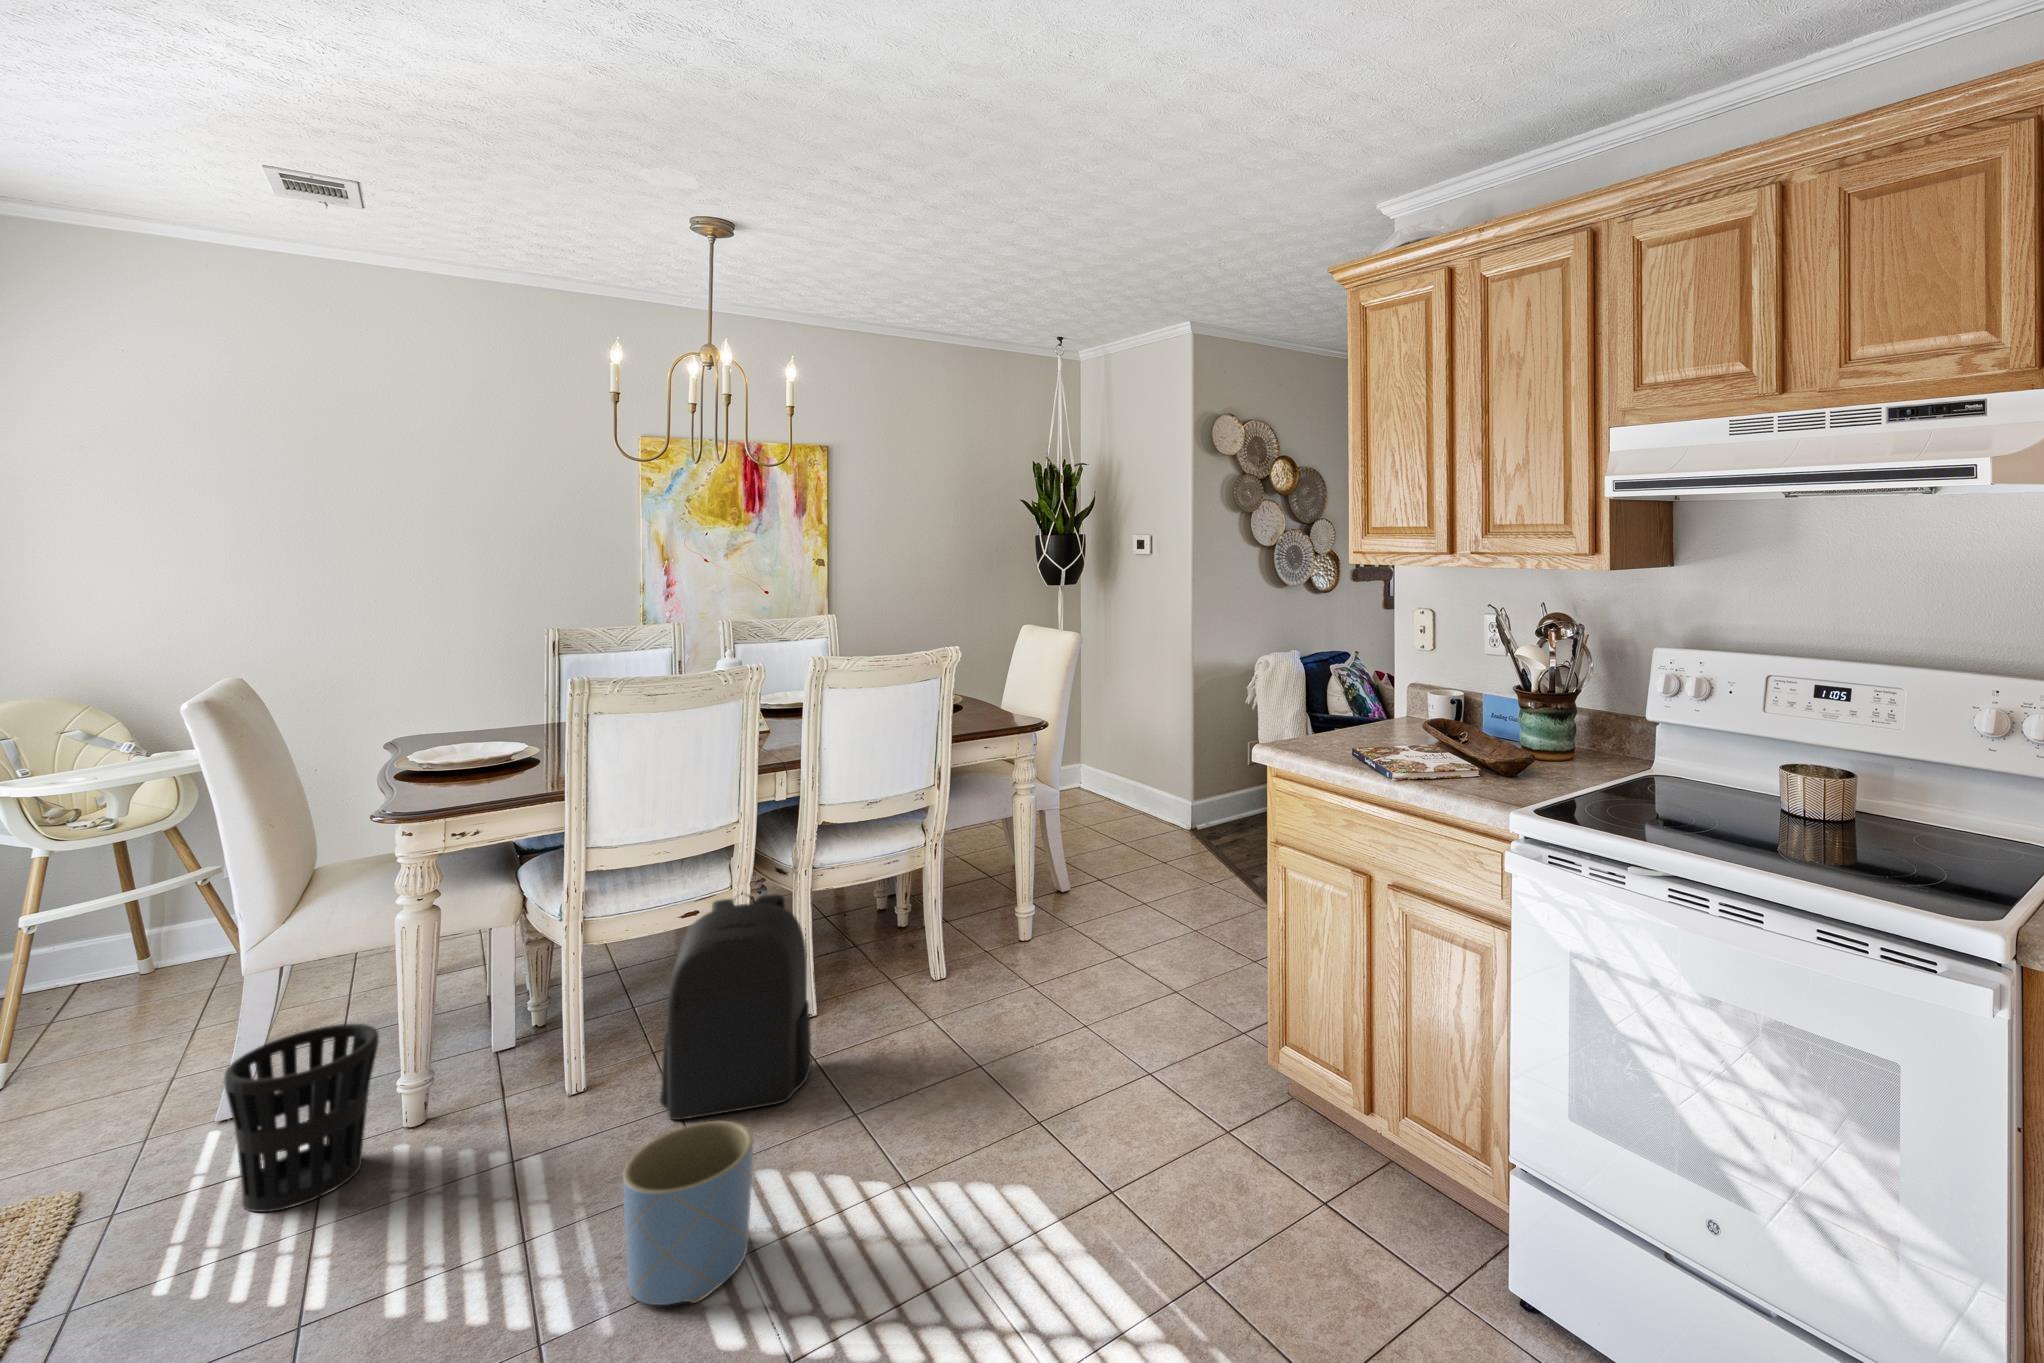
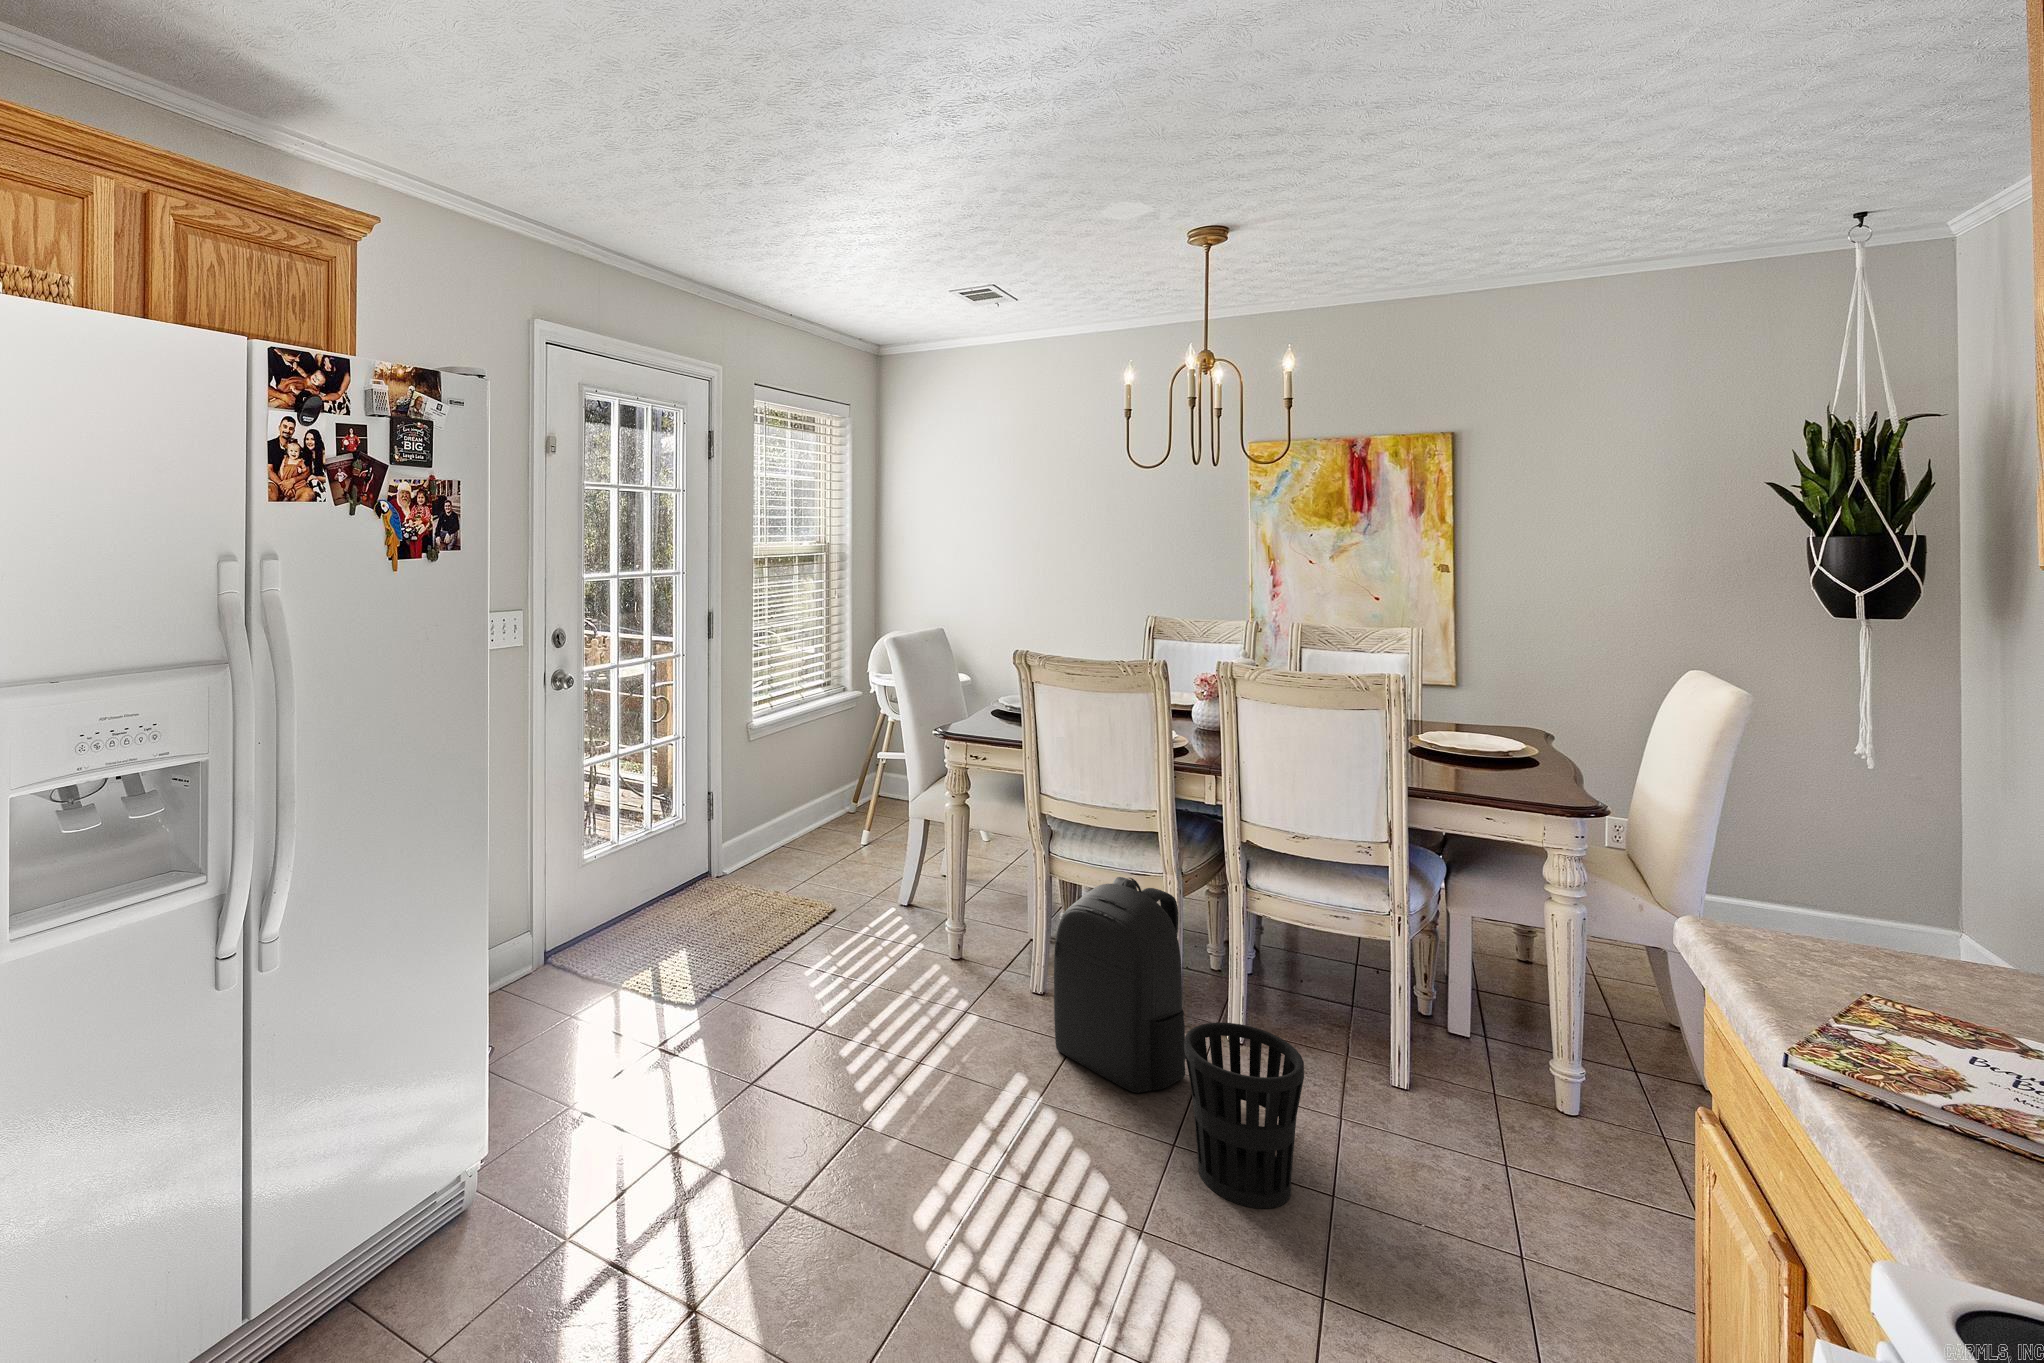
wastebasket: present [224,1024,379,1212] -> present [1184,1022,1304,1209]
planter: present [623,1121,754,1305] -> none [905,1032,1000,1178]

